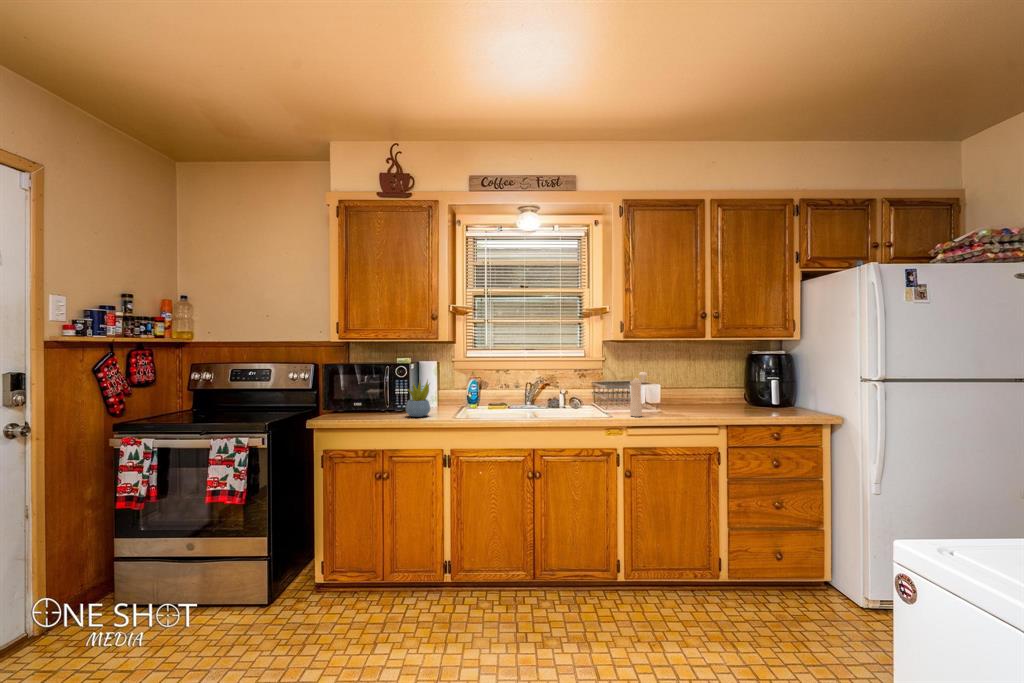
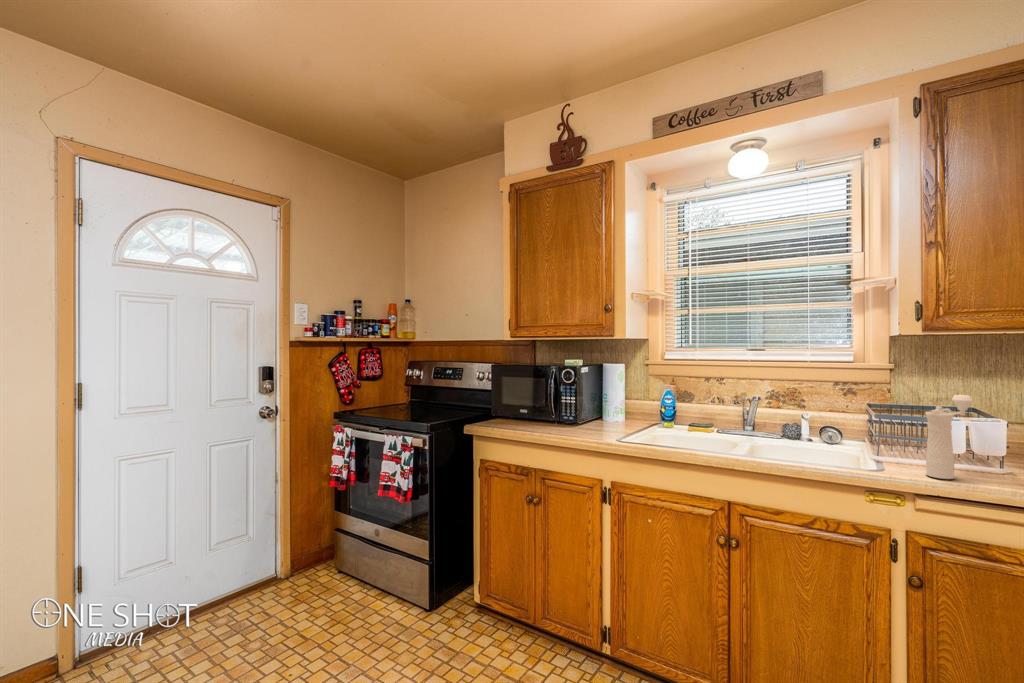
succulent plant: present [406,380,430,417] -> none [567,386,598,433]

